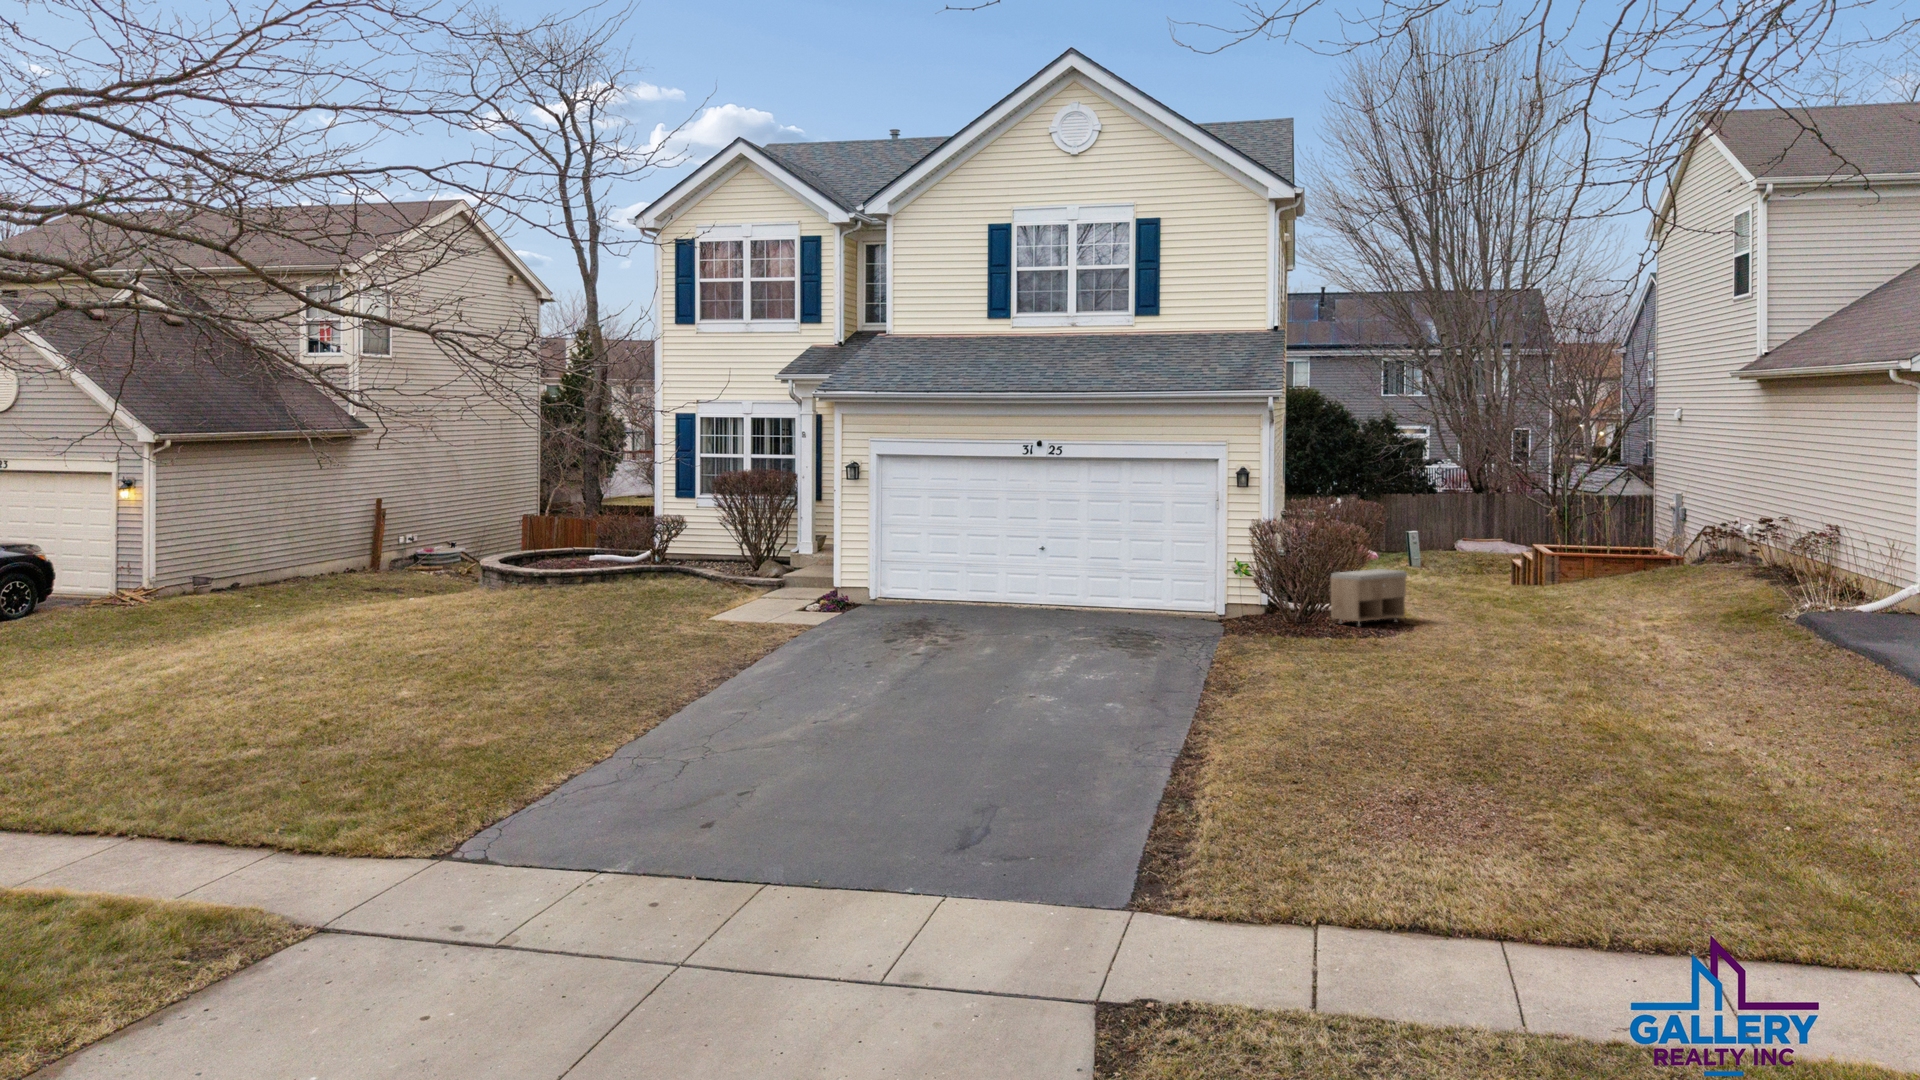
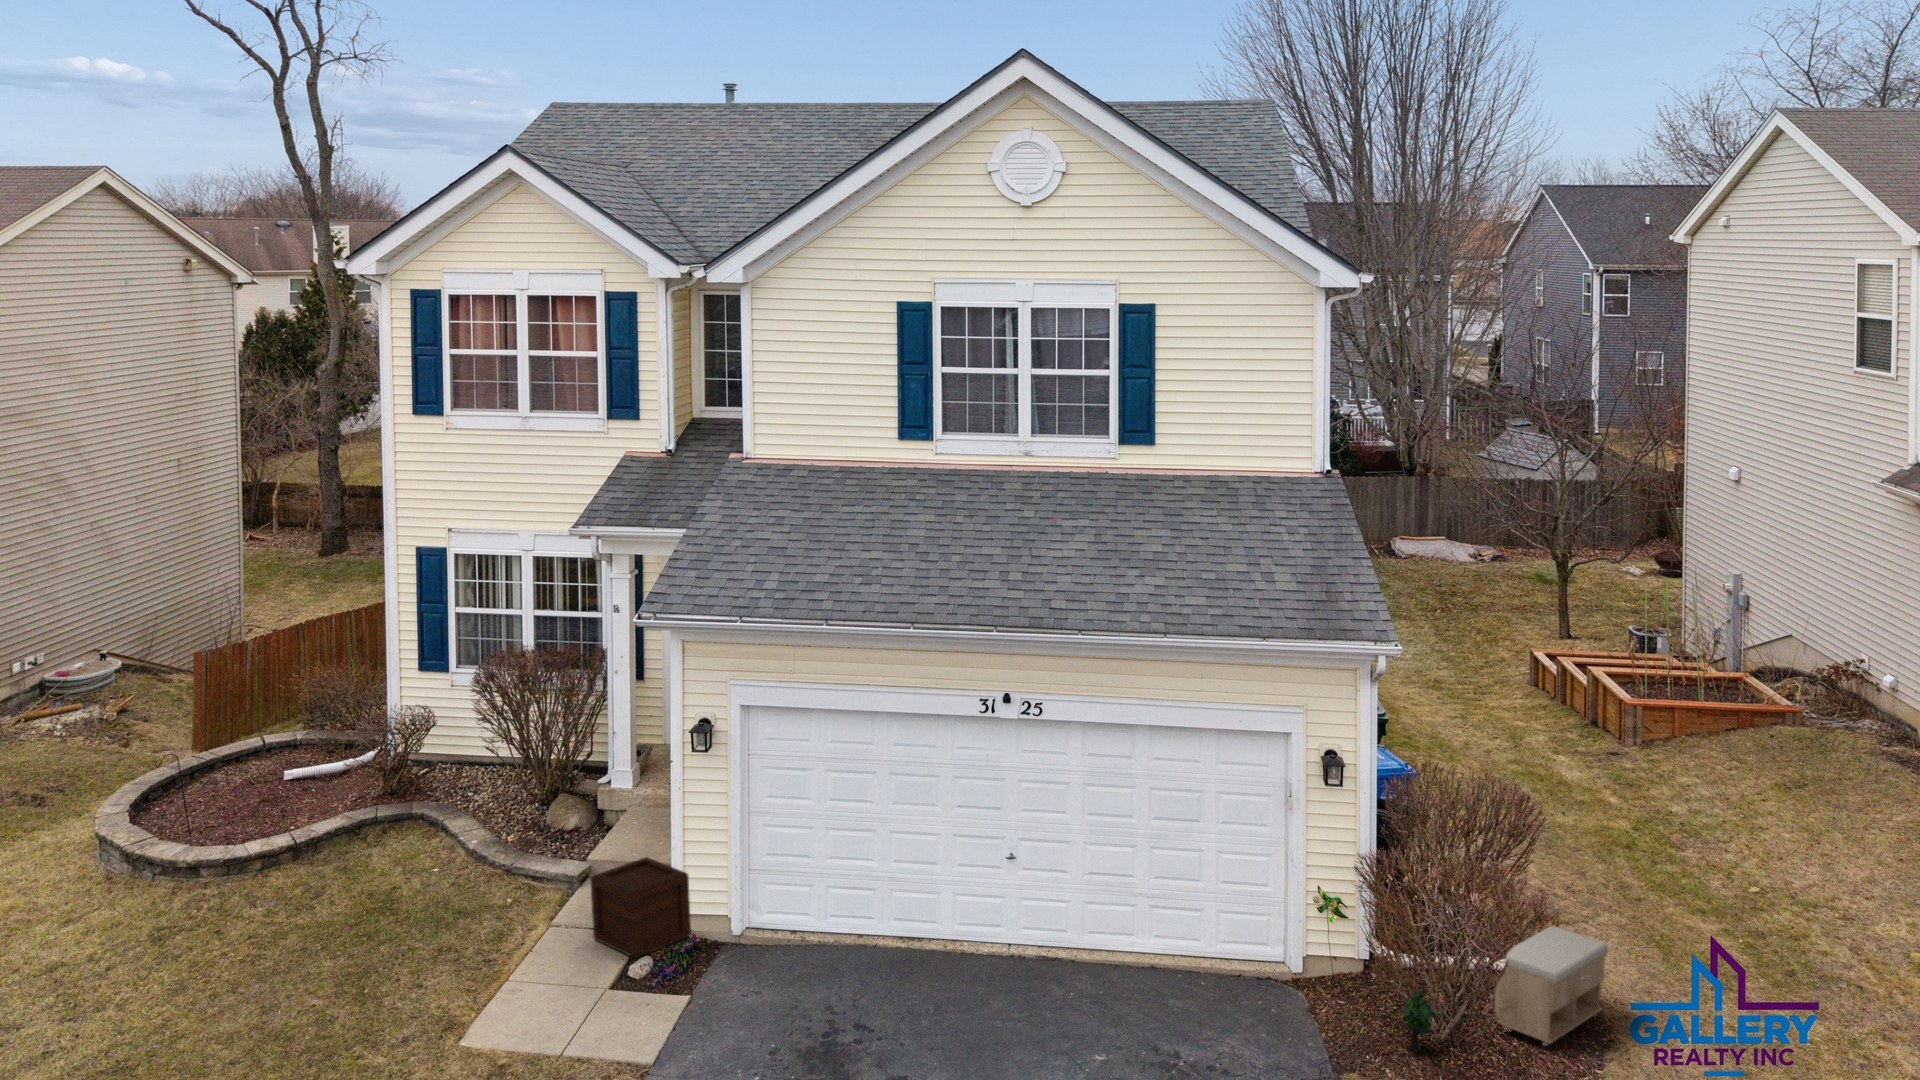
wooden crate: none [781,561,843,610] -> present [590,857,691,958]
decorative plant: none [1265,585,1288,627] -> present [1402,987,1437,1051]

